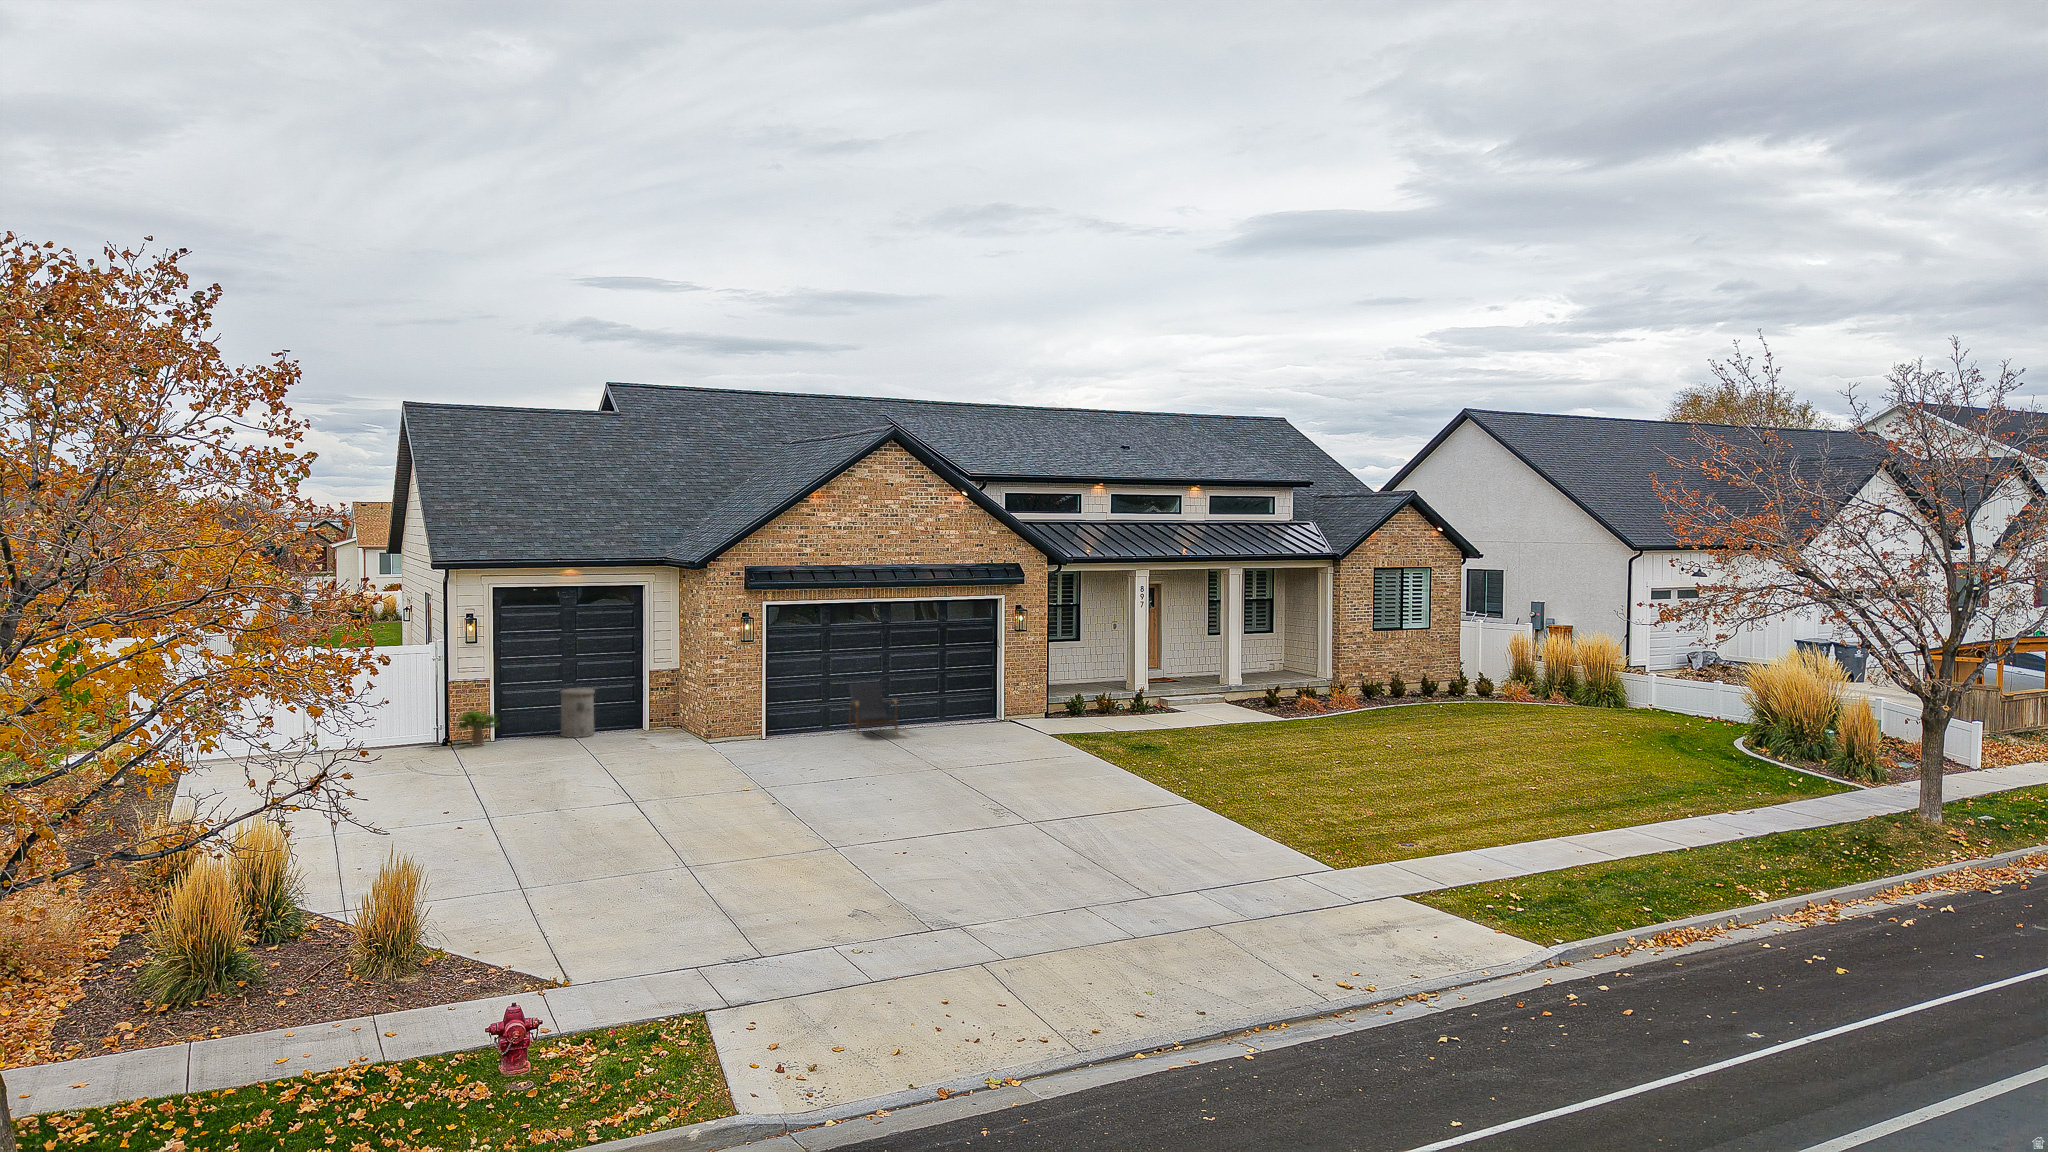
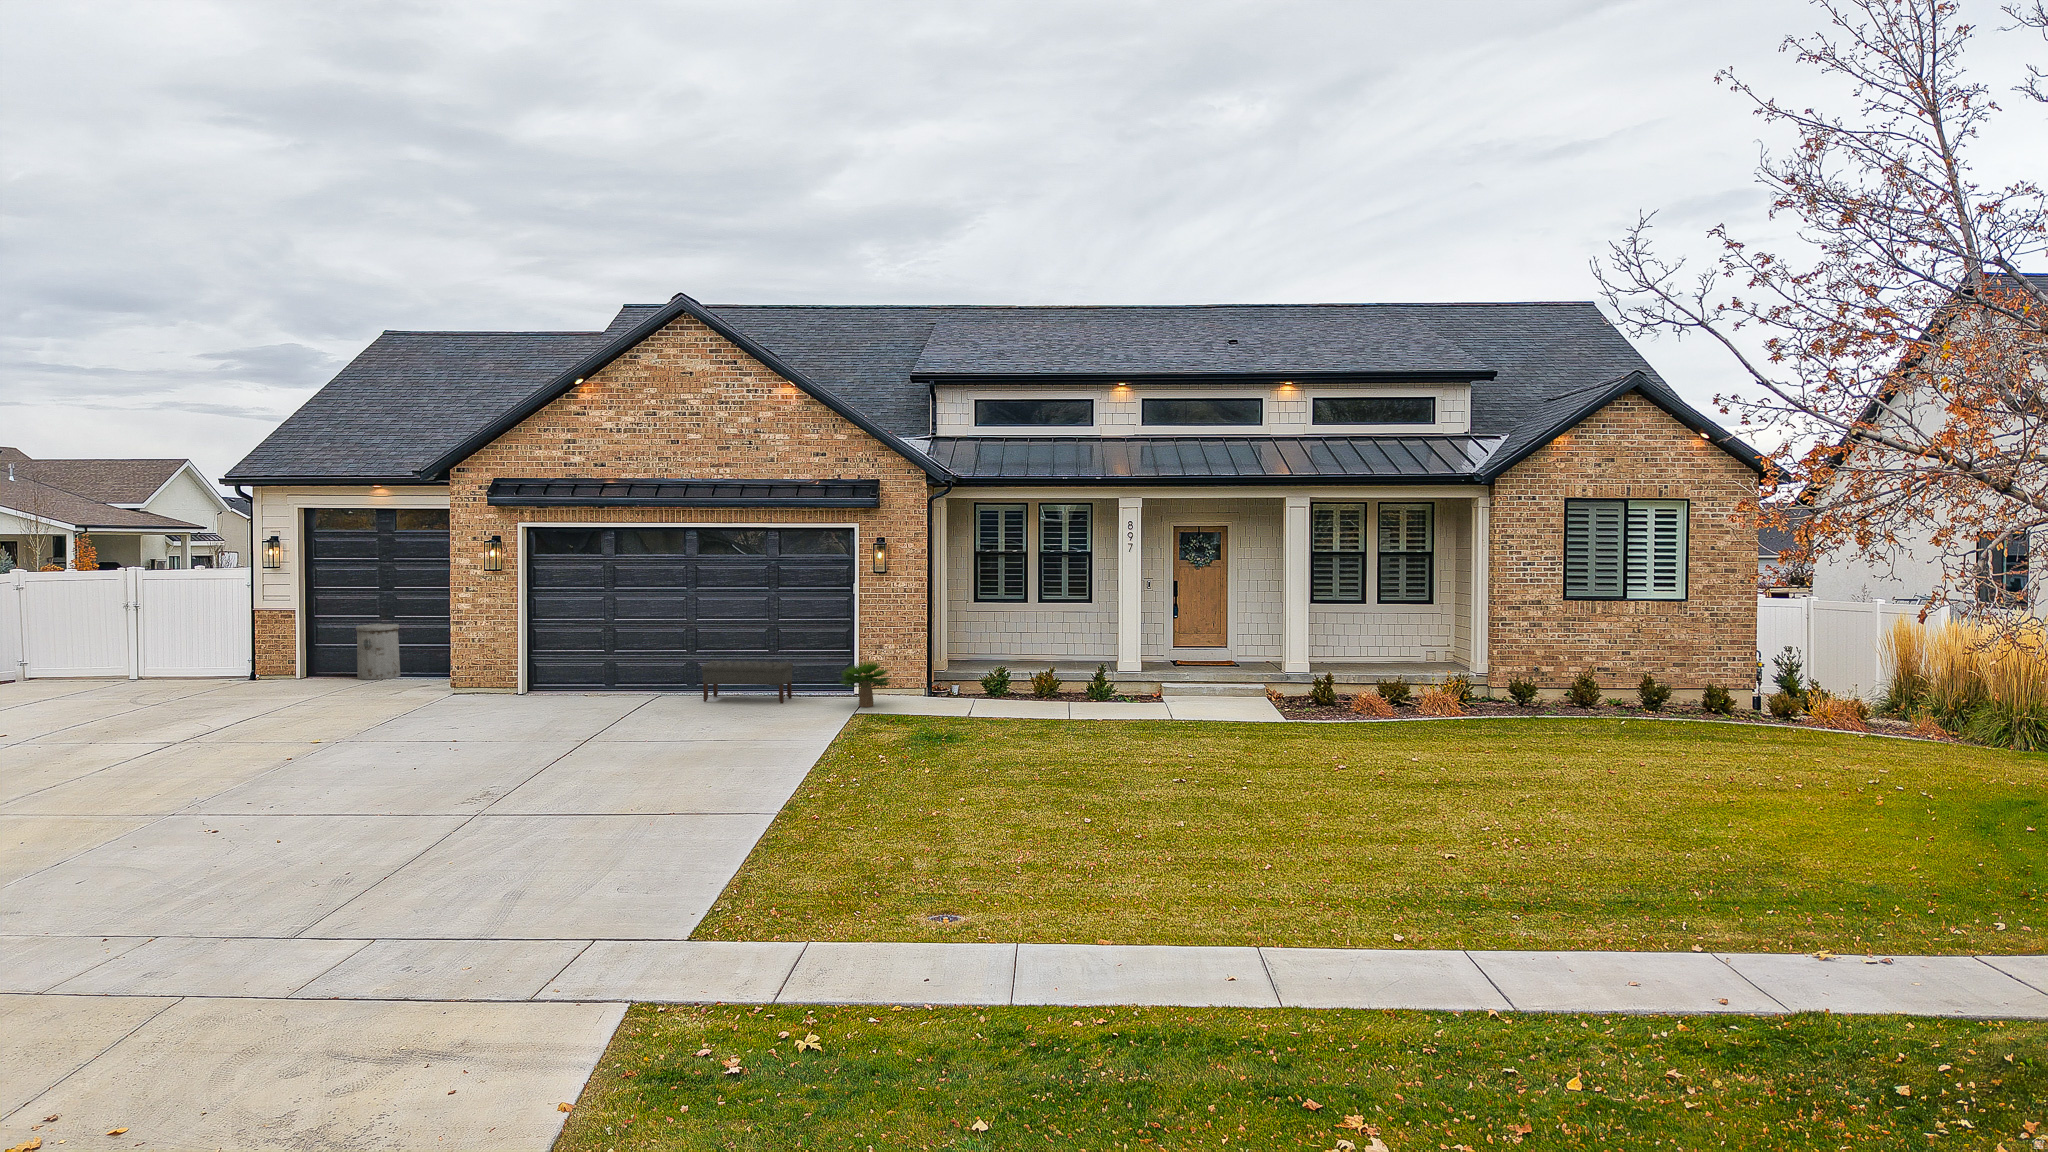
lounge chair: present [849,683,898,737] -> none [606,635,674,706]
bench: none [905,697,971,730] -> present [701,661,793,703]
potted plant: present [456,710,497,746] -> present [842,661,891,707]

